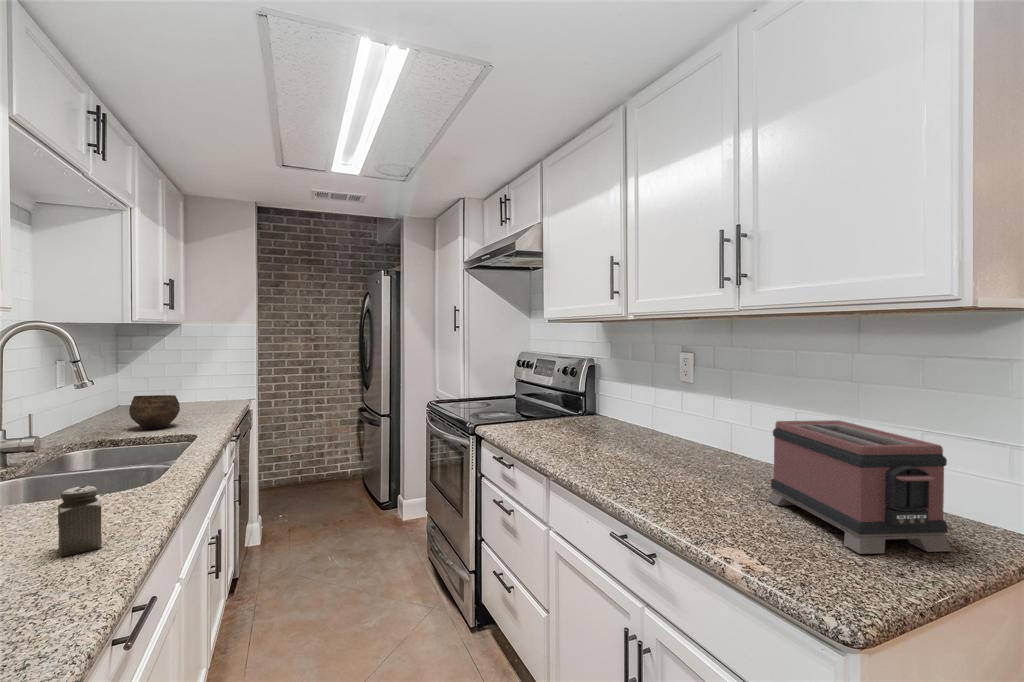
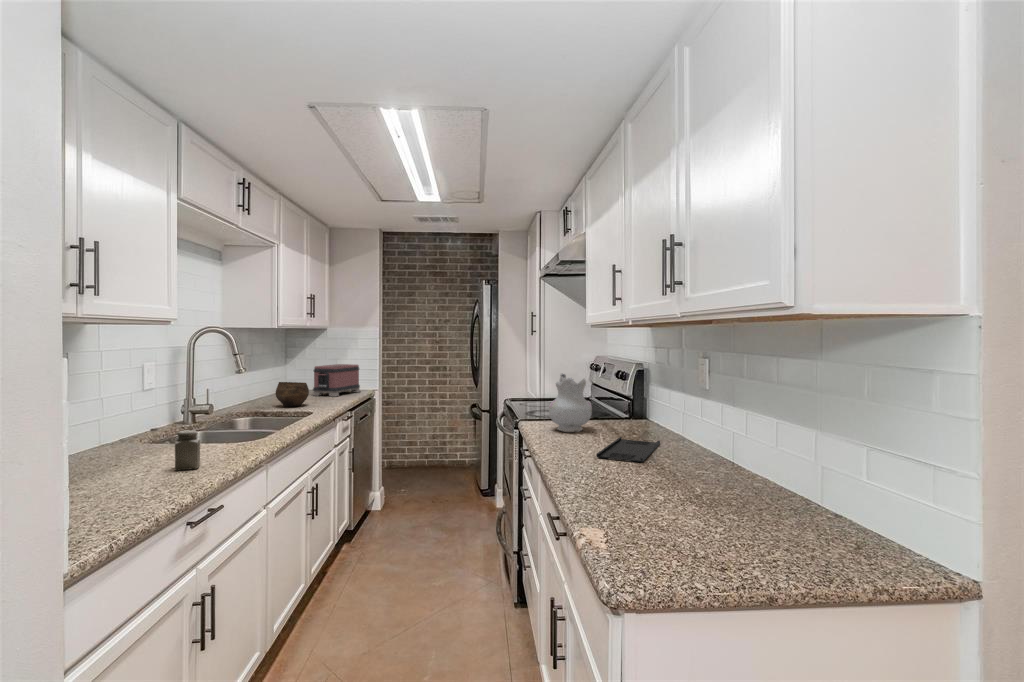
ceramic pitcher: none [528,374,575,439] -> present [549,374,592,432]
toaster: present [768,420,952,554] -> present [313,364,360,397]
tray: none [618,441,680,468] -> present [597,437,660,462]

